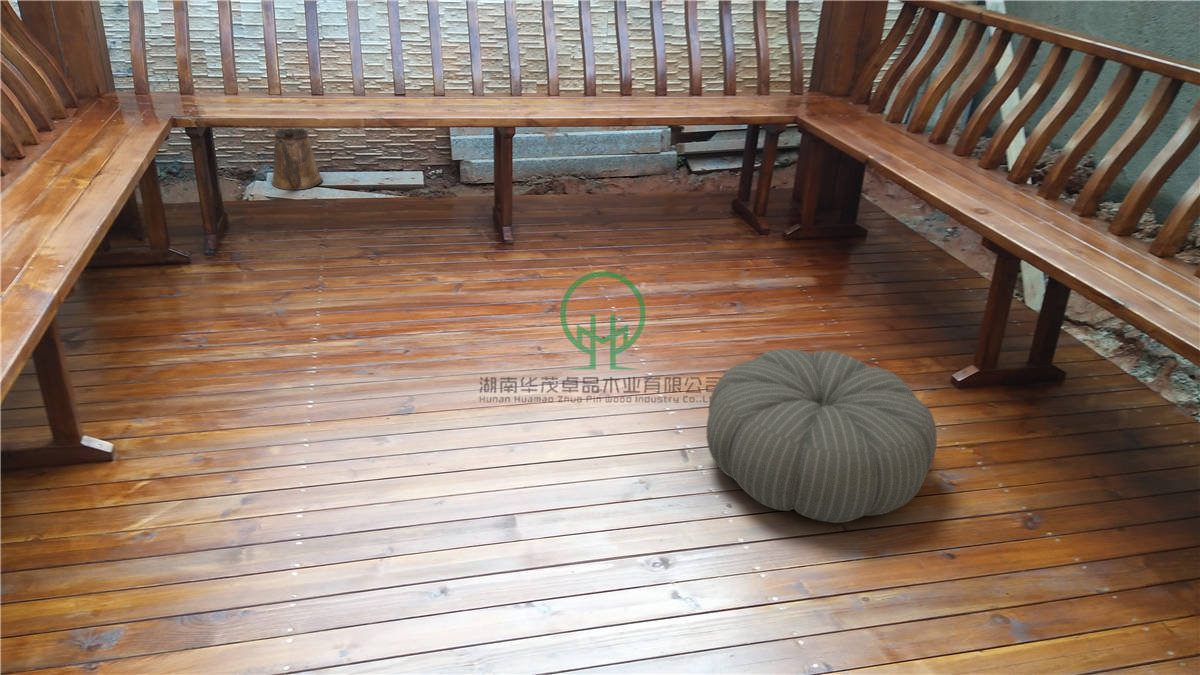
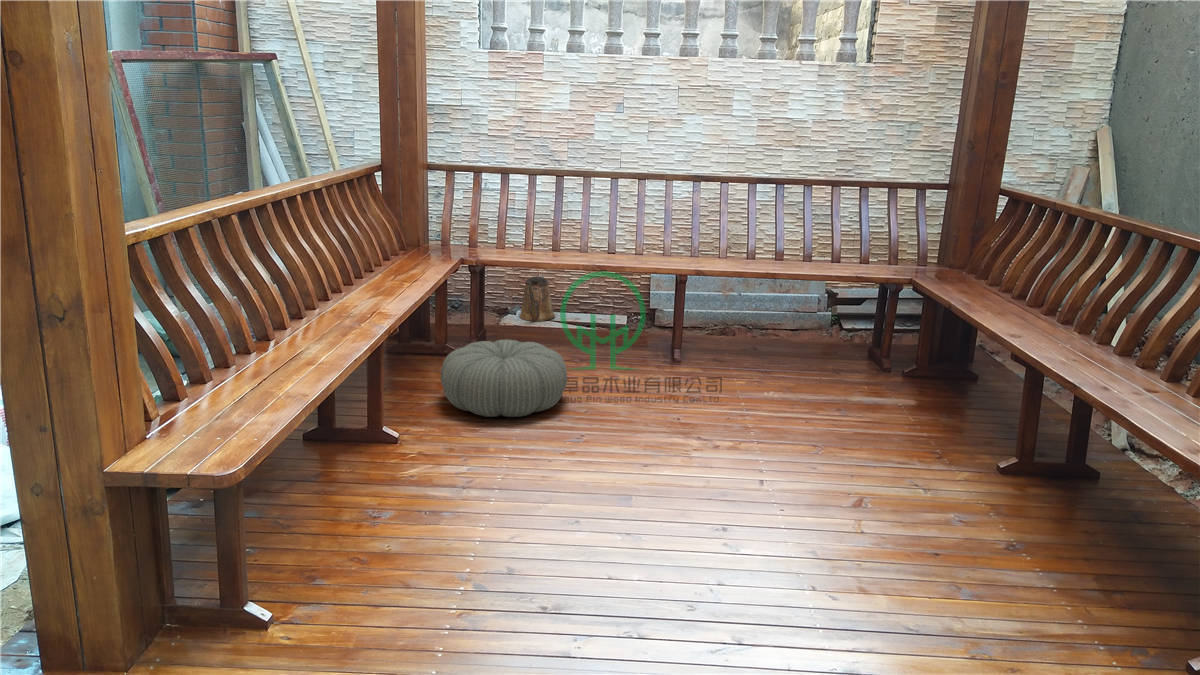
pouf: present [707,349,937,523] -> present [441,339,567,417]

